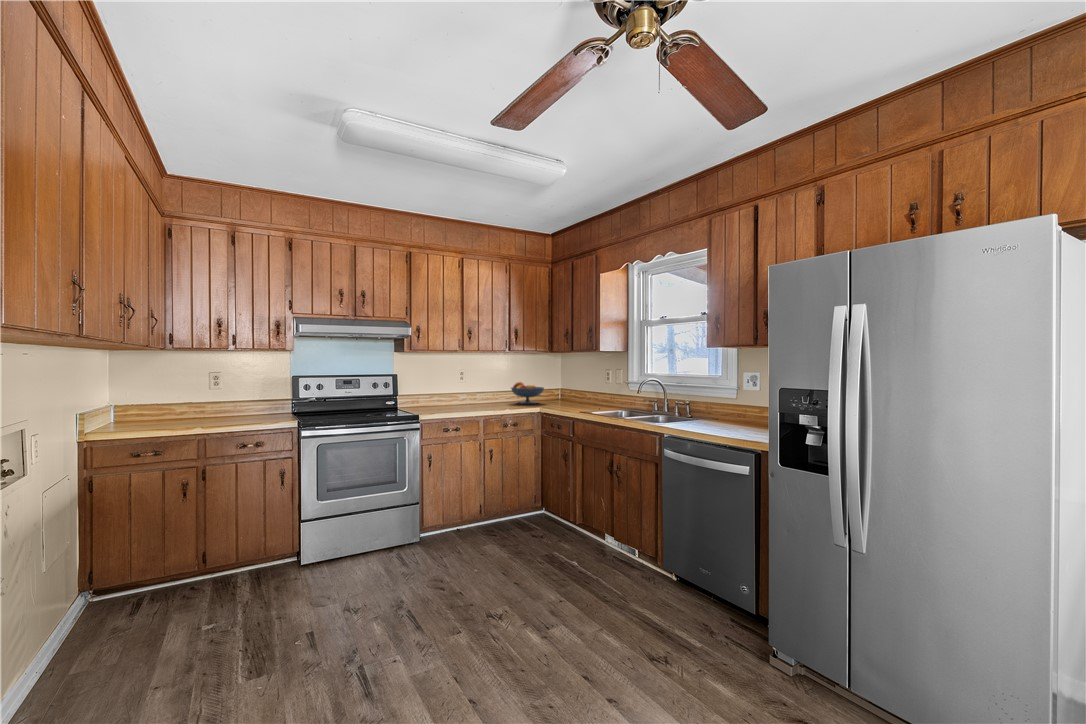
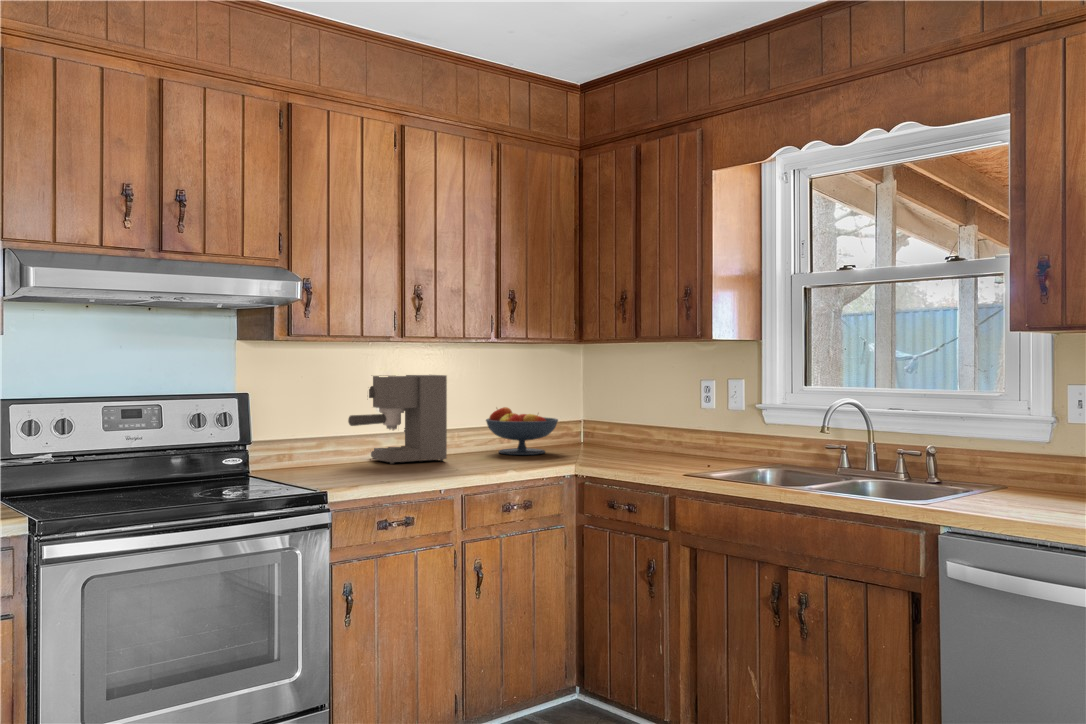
coffee maker: none [444,367,488,406] -> present [348,375,447,464]

